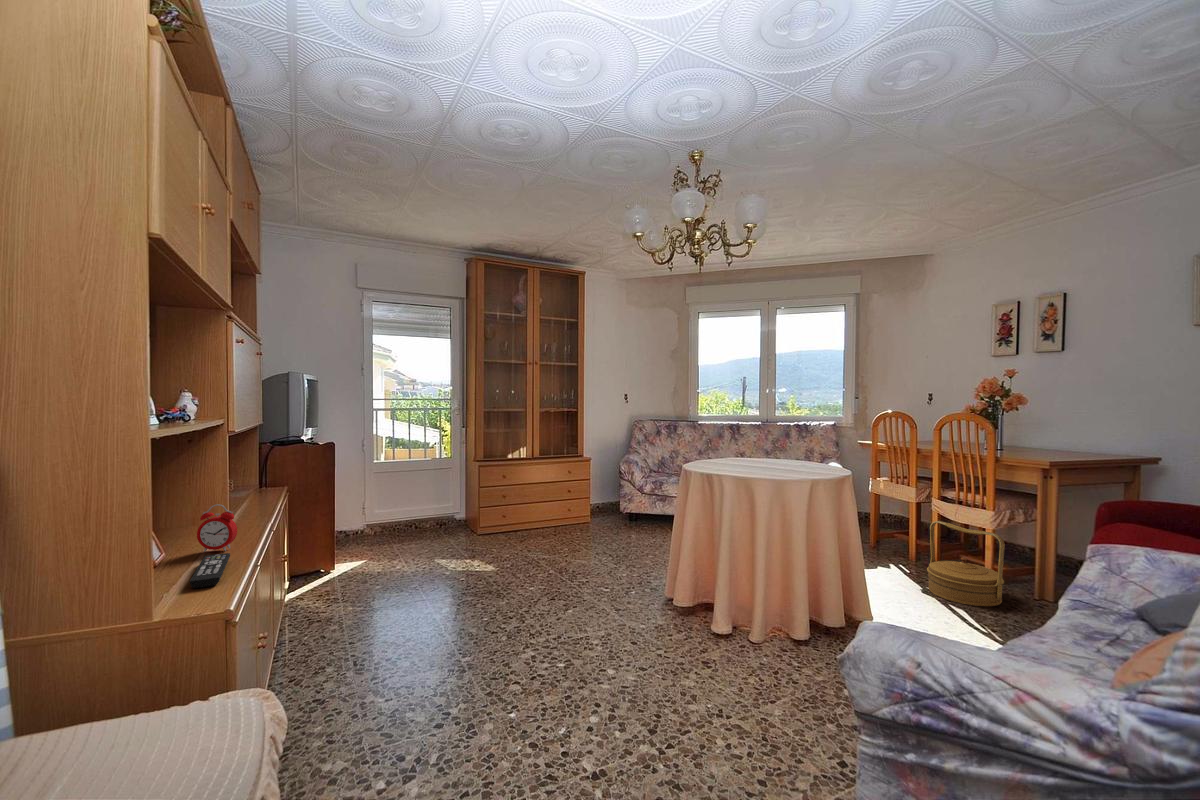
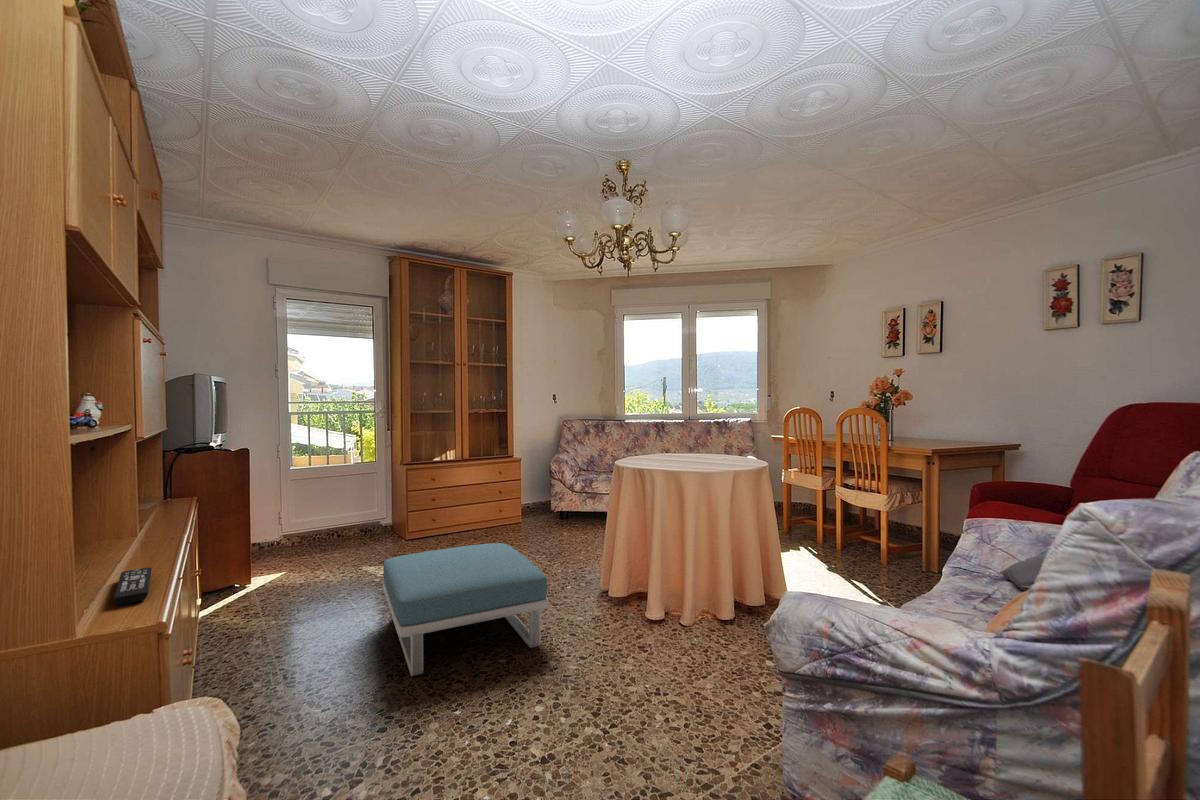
alarm clock: present [197,504,237,552] -> none [108,516,155,569]
woven basket: present [927,521,1005,606] -> none [833,506,897,581]
footstool: none [451,543,609,672] -> present [383,543,549,676]

